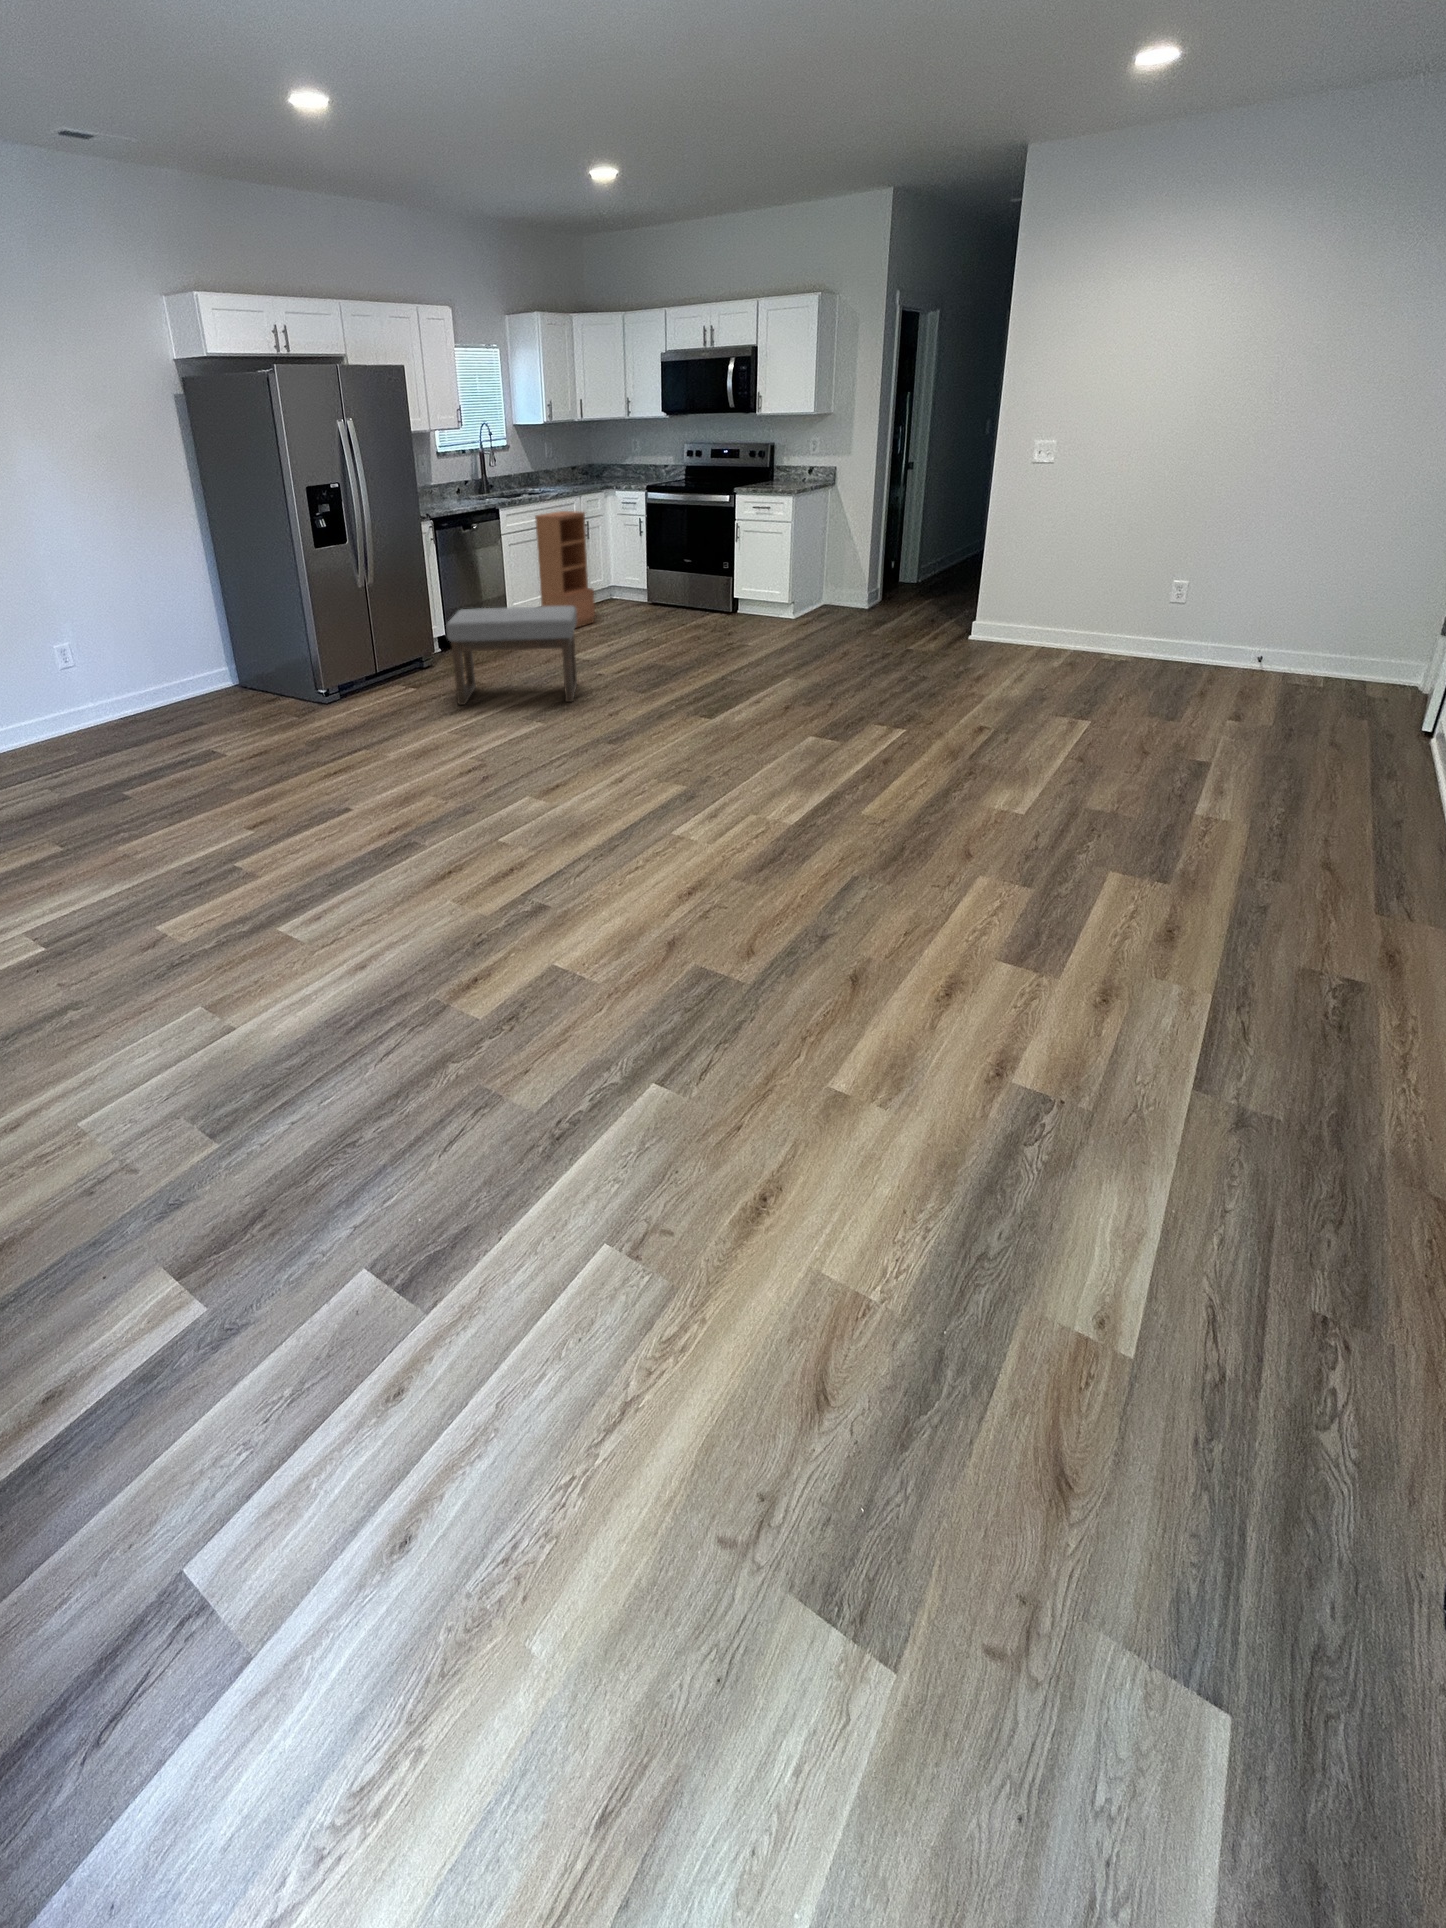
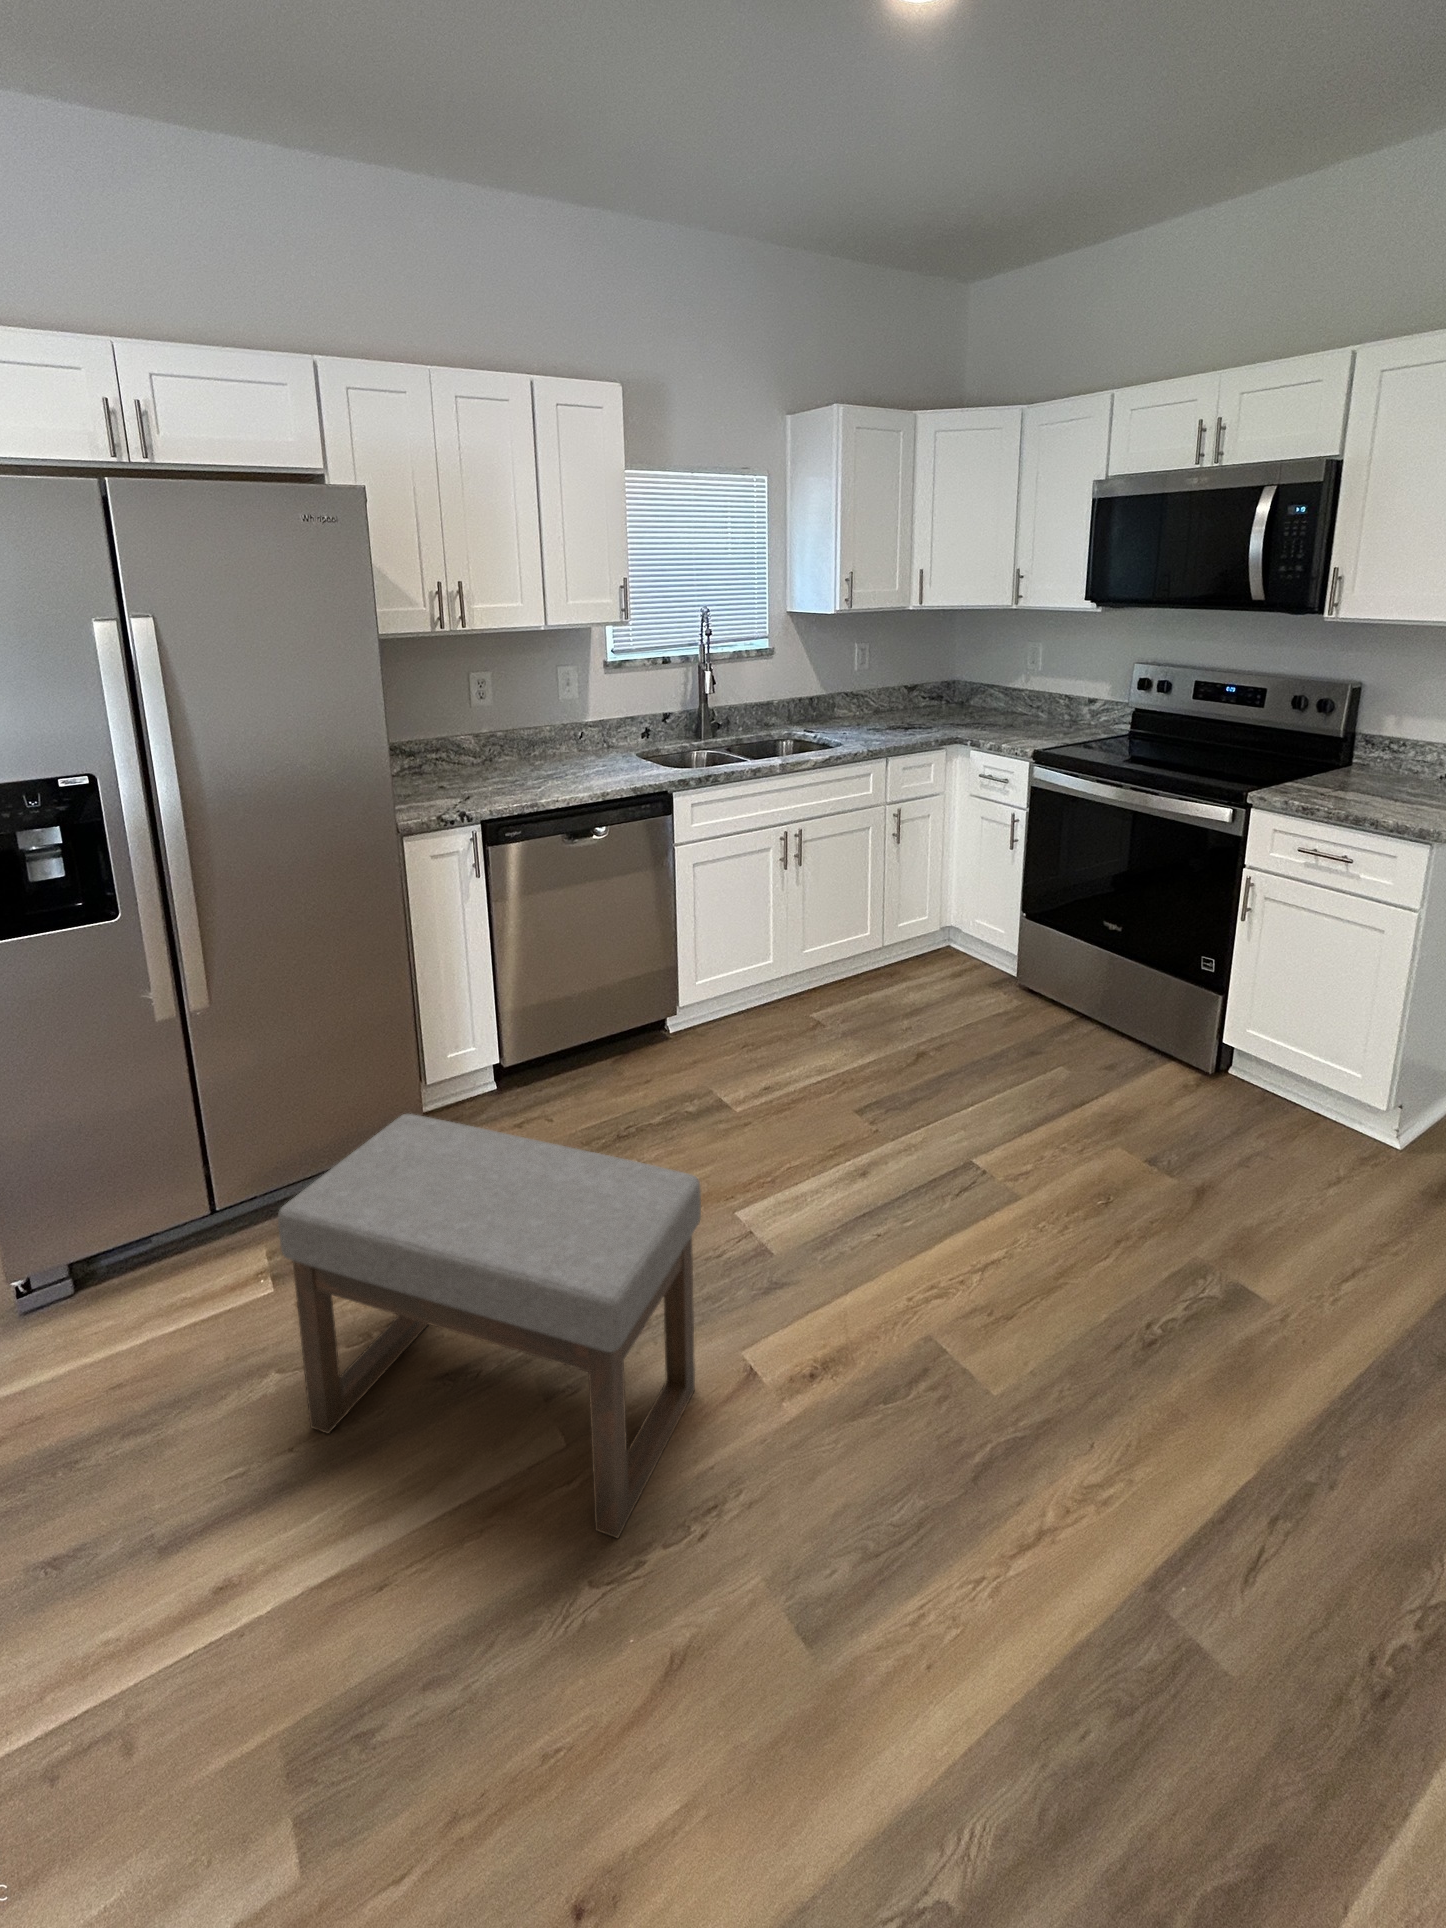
bookcase: present [535,511,595,628] -> none [763,795,884,1065]

